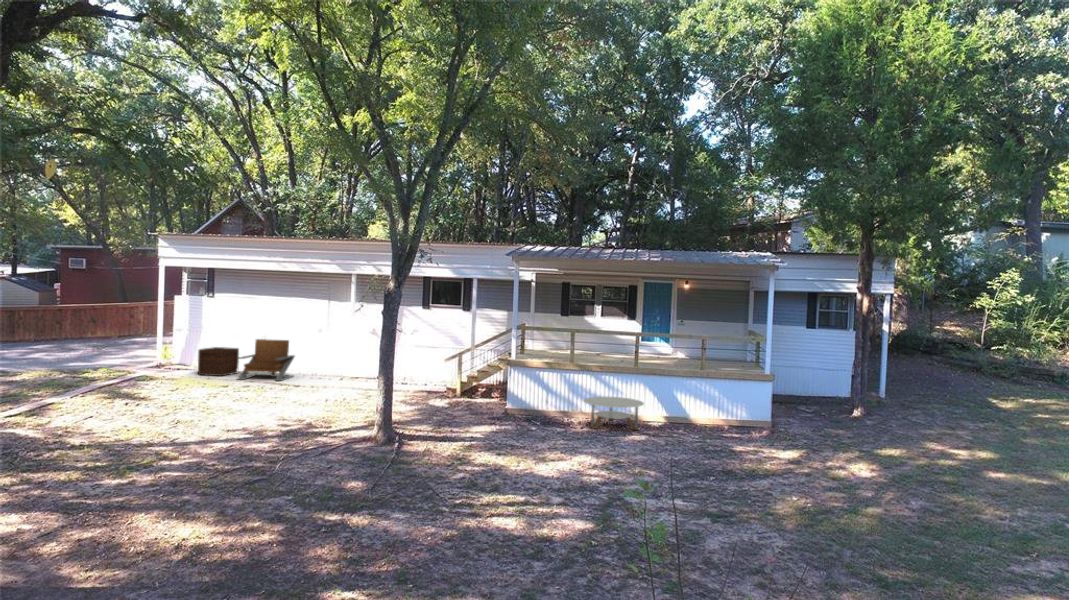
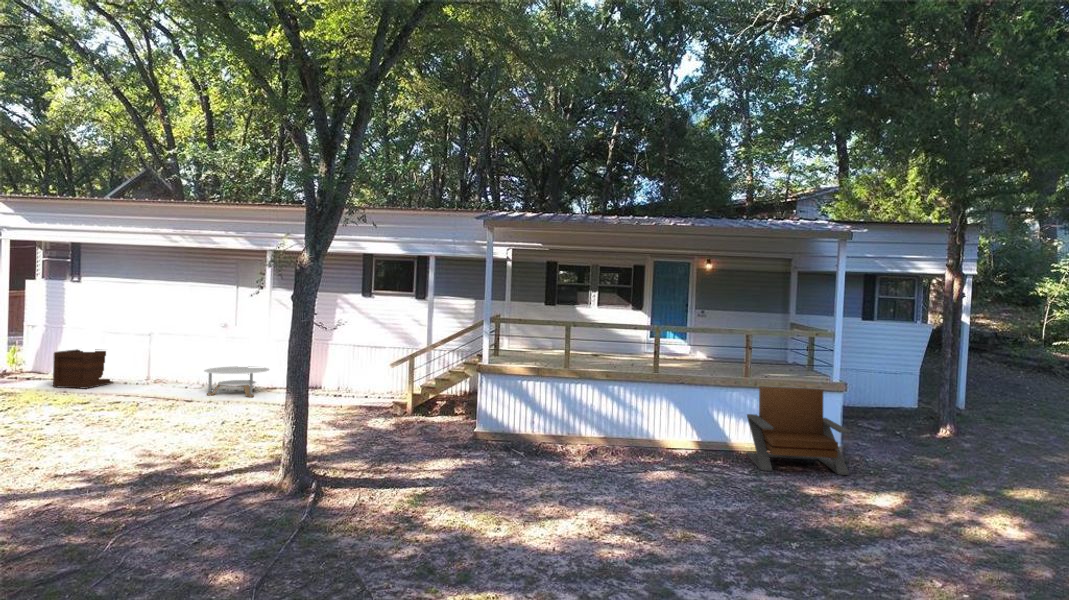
lounge chair: present [238,339,295,381] -> present [746,386,850,475]
round table: present [584,397,644,430] -> present [205,366,269,397]

